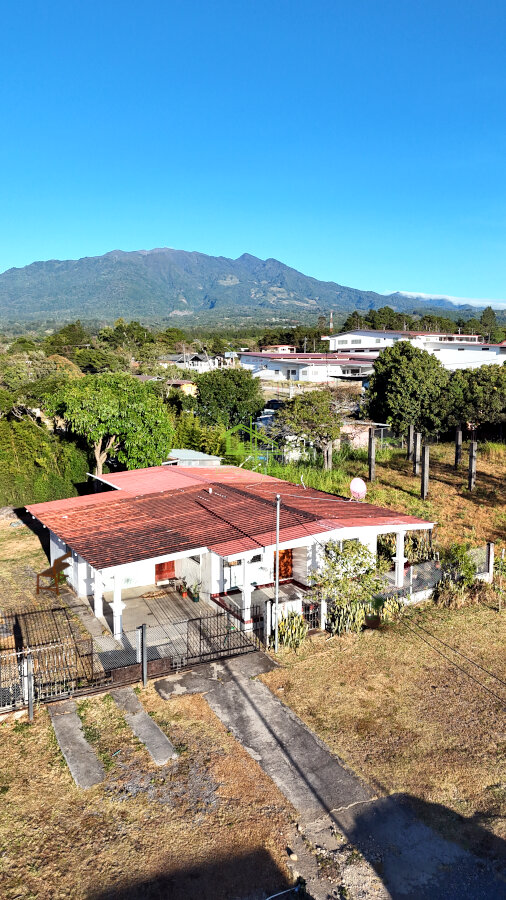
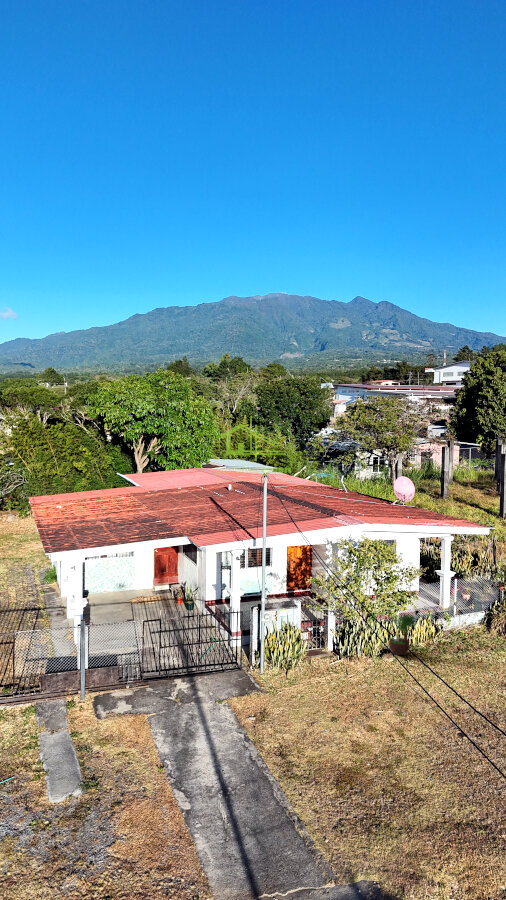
bench: present [36,551,72,596] -> none [15,542,66,594]

